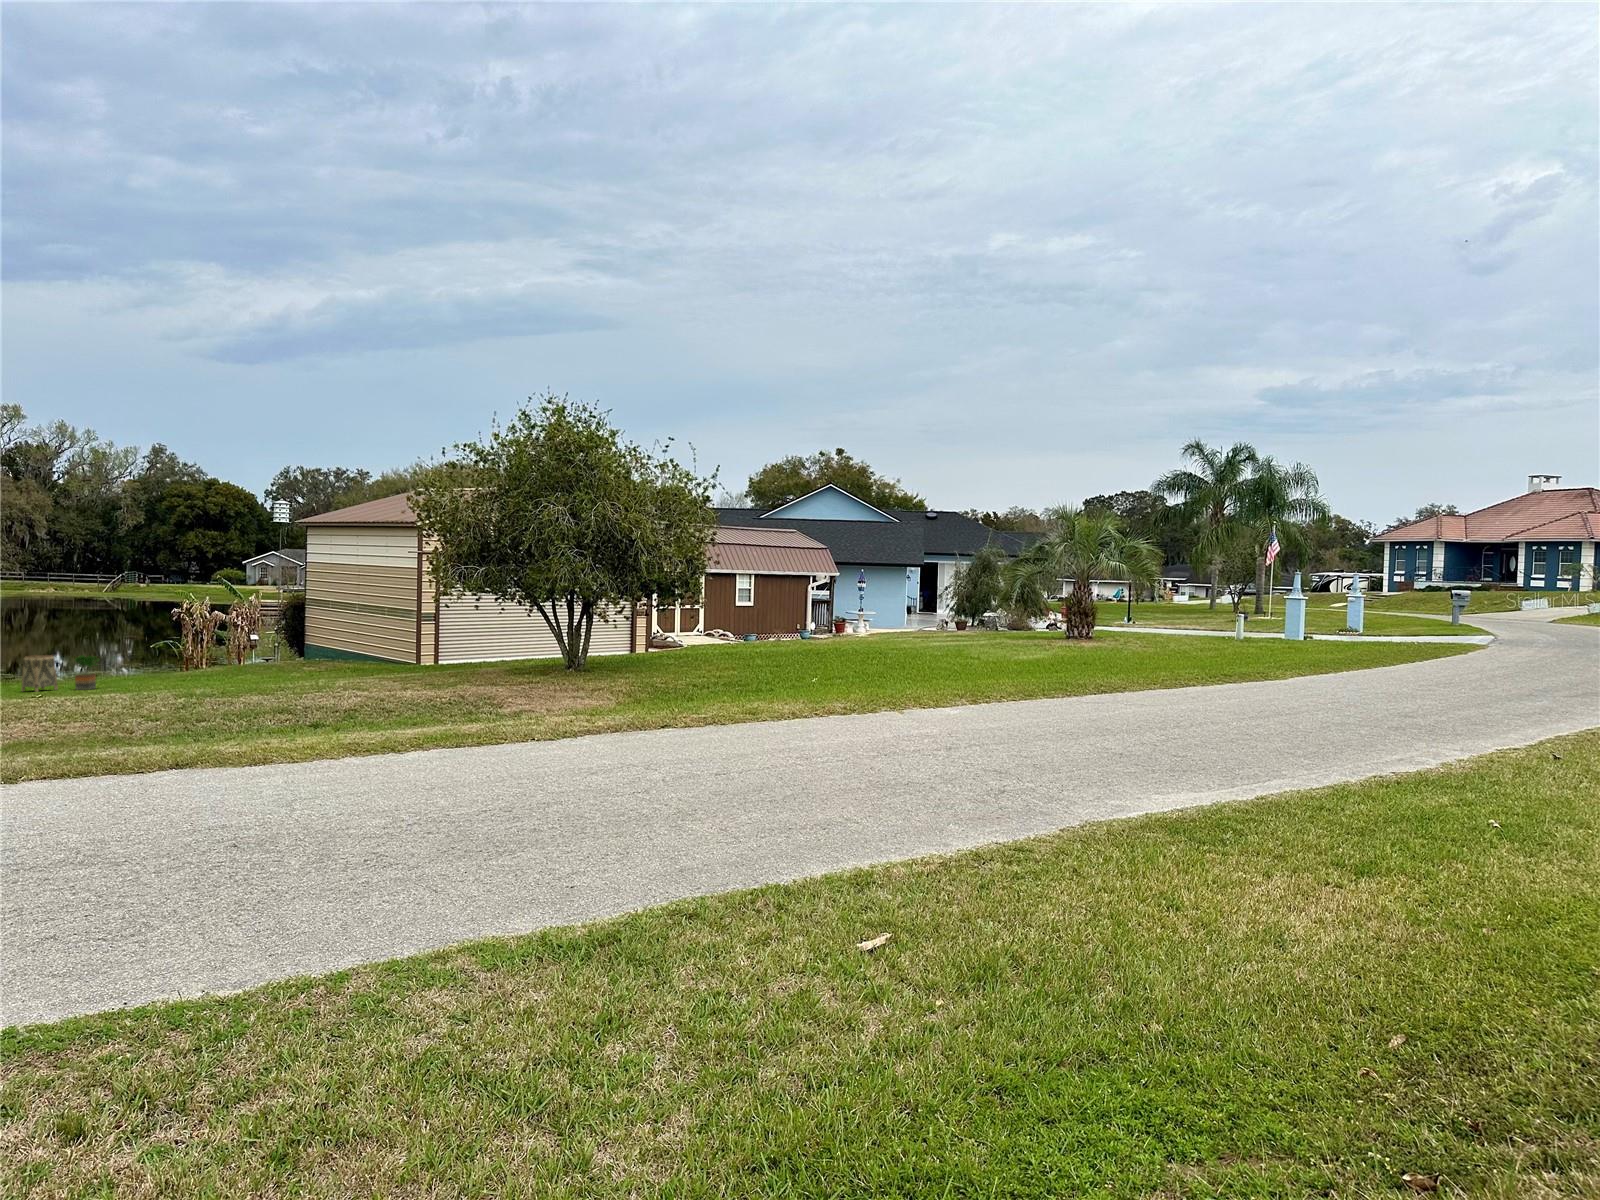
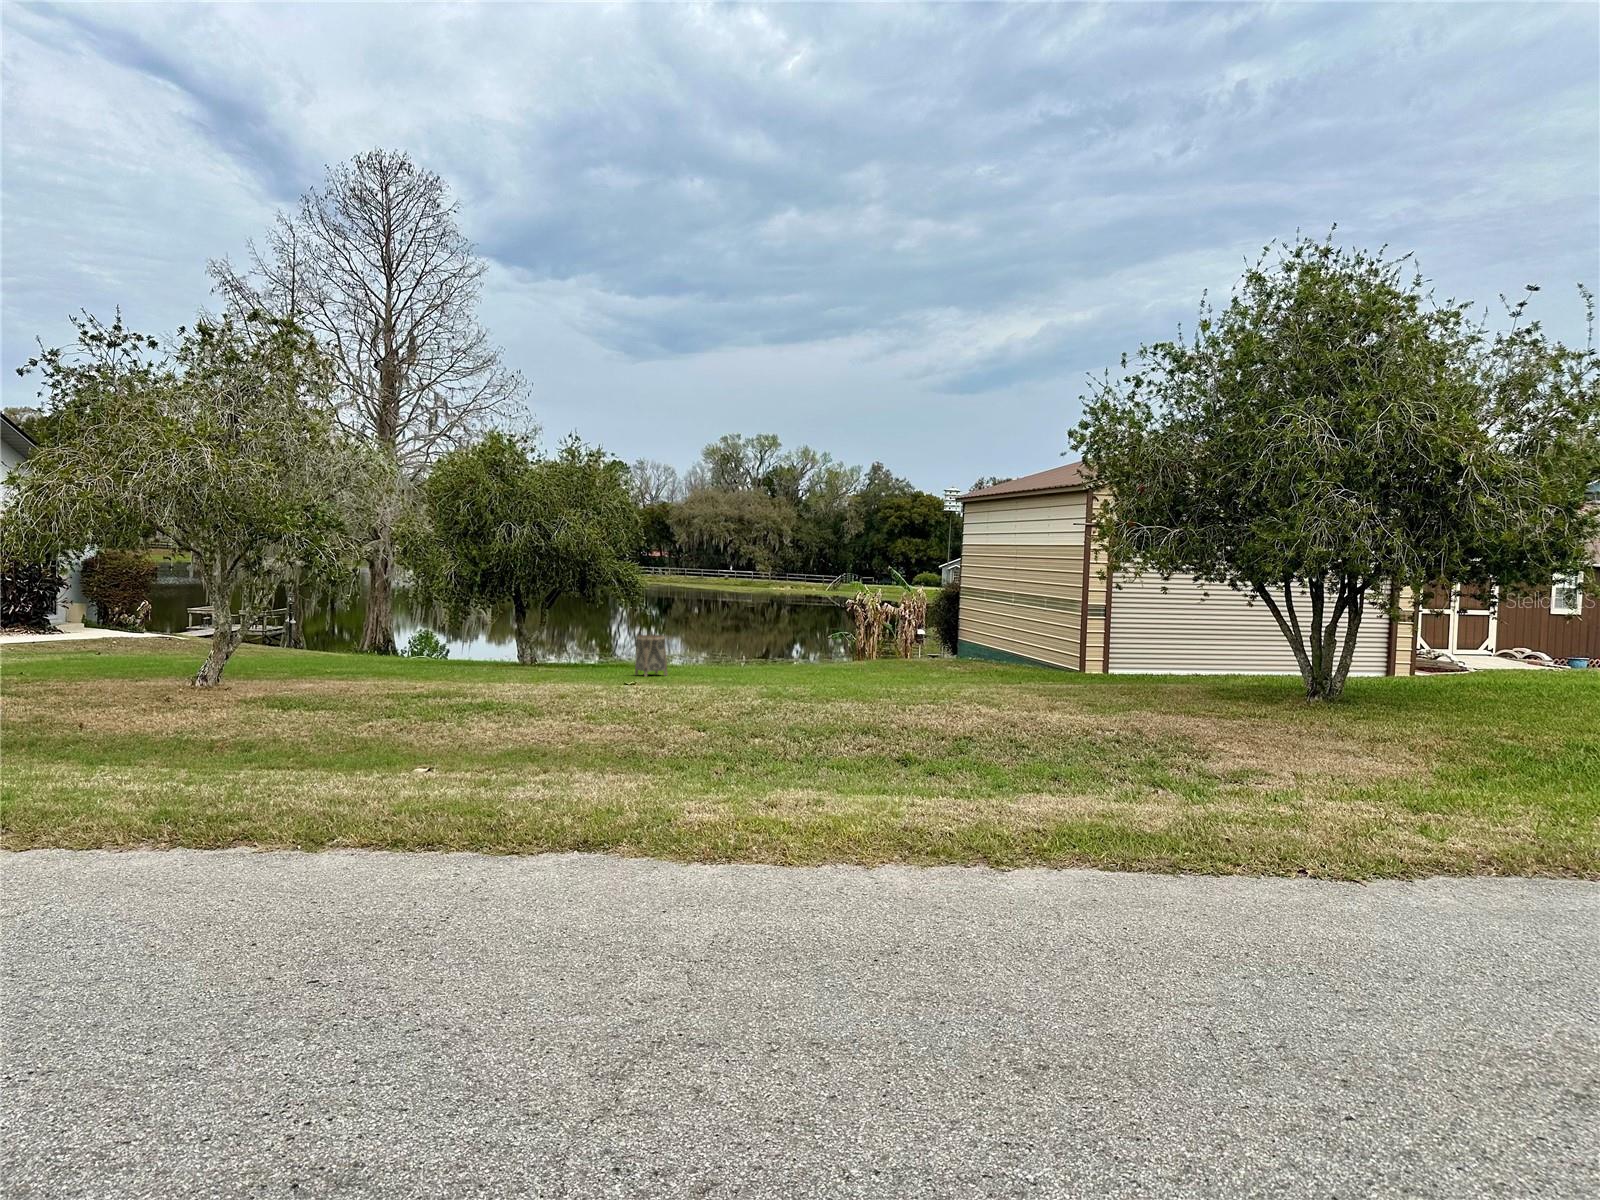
potted tree: present [75,656,98,690] -> none [681,637,707,678]

